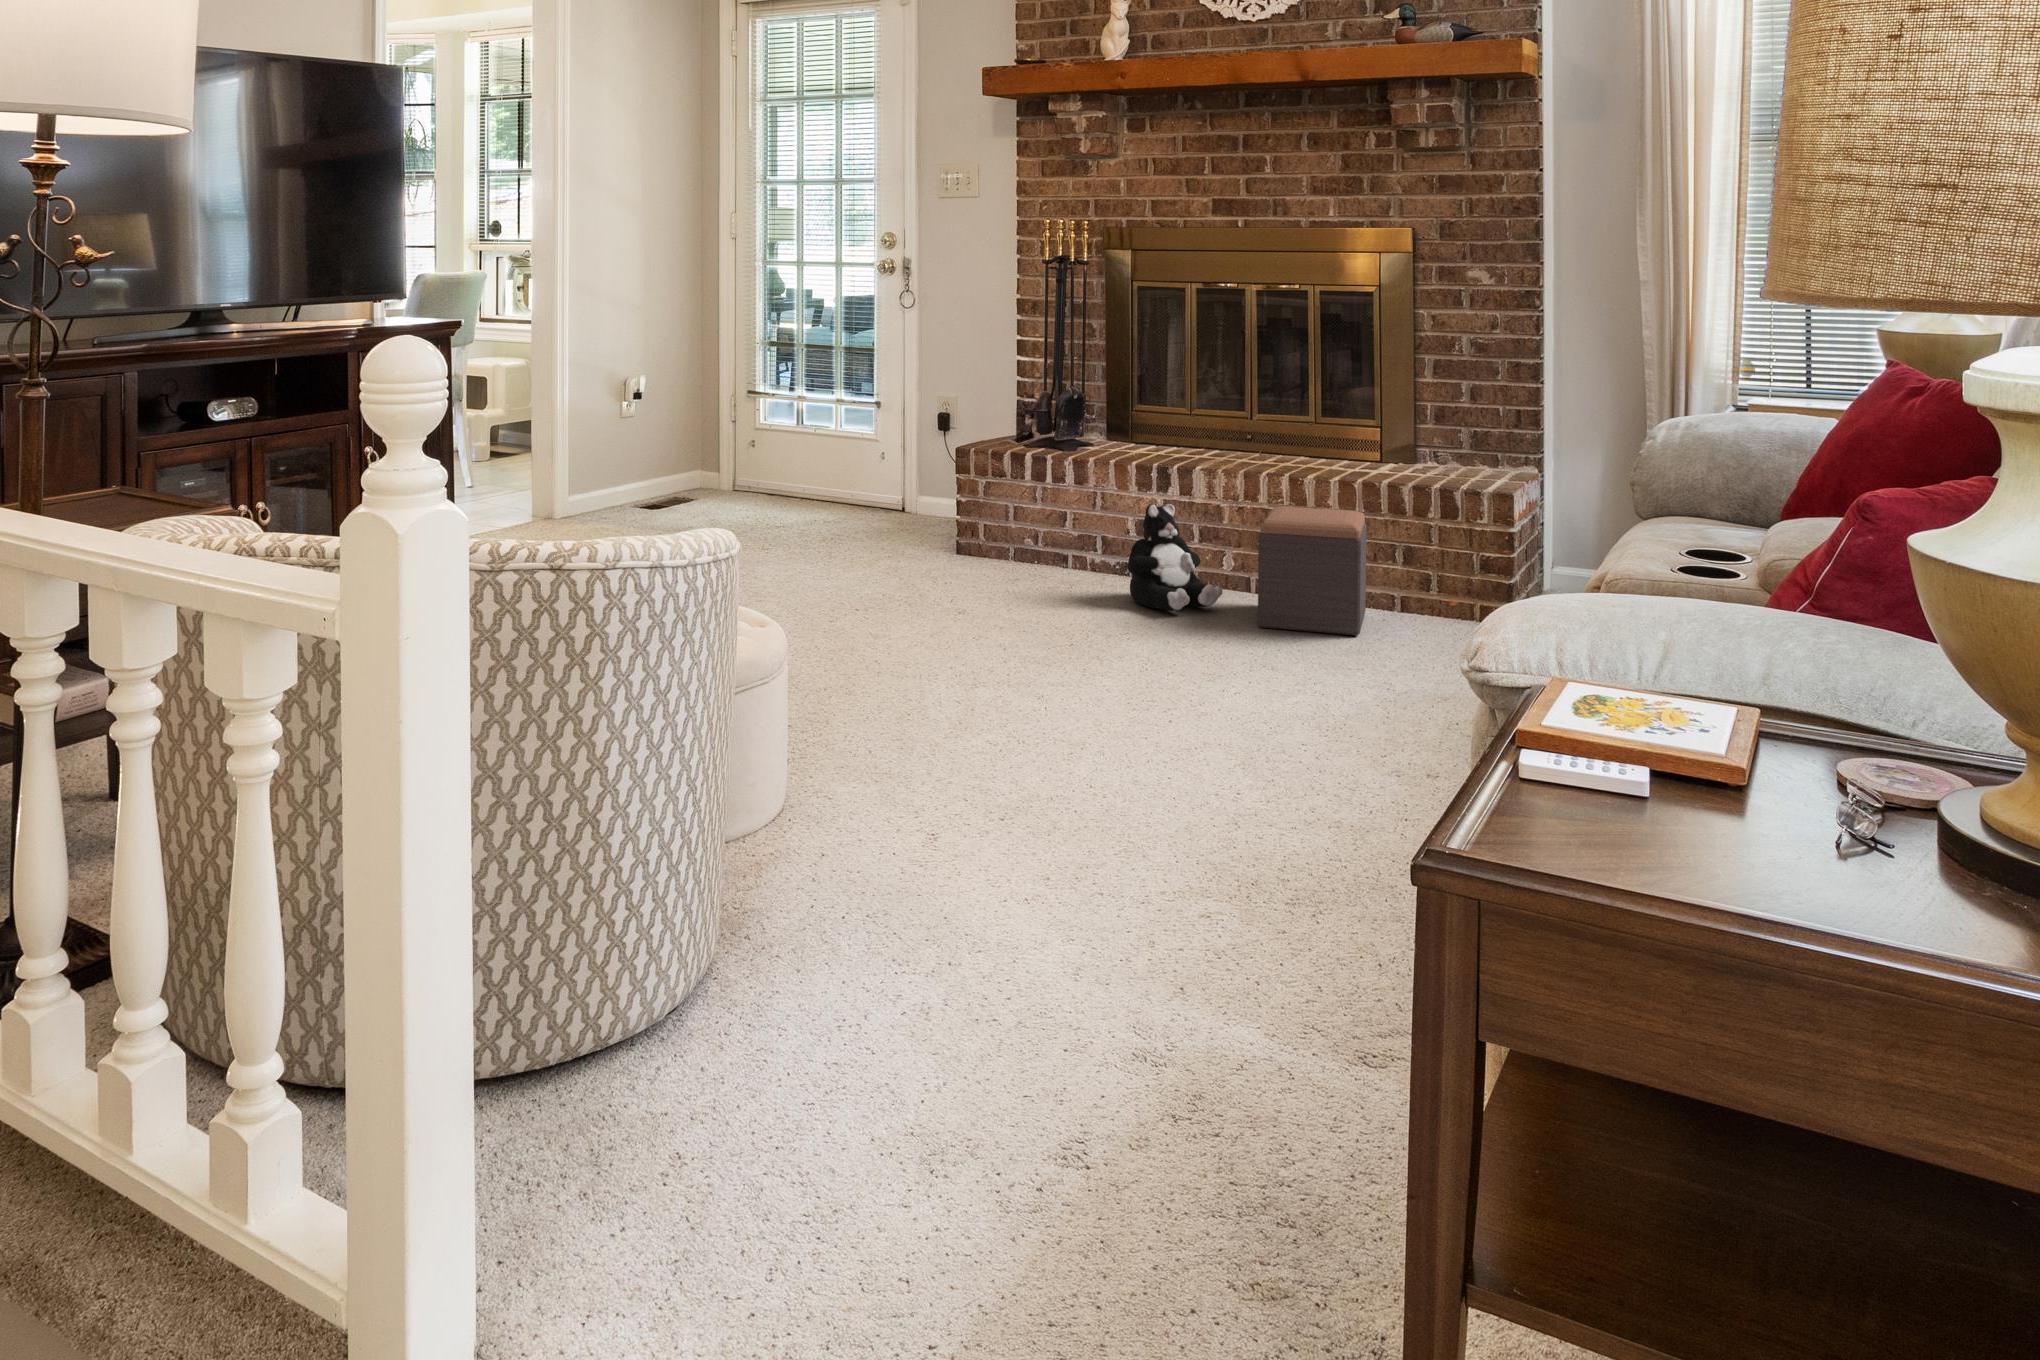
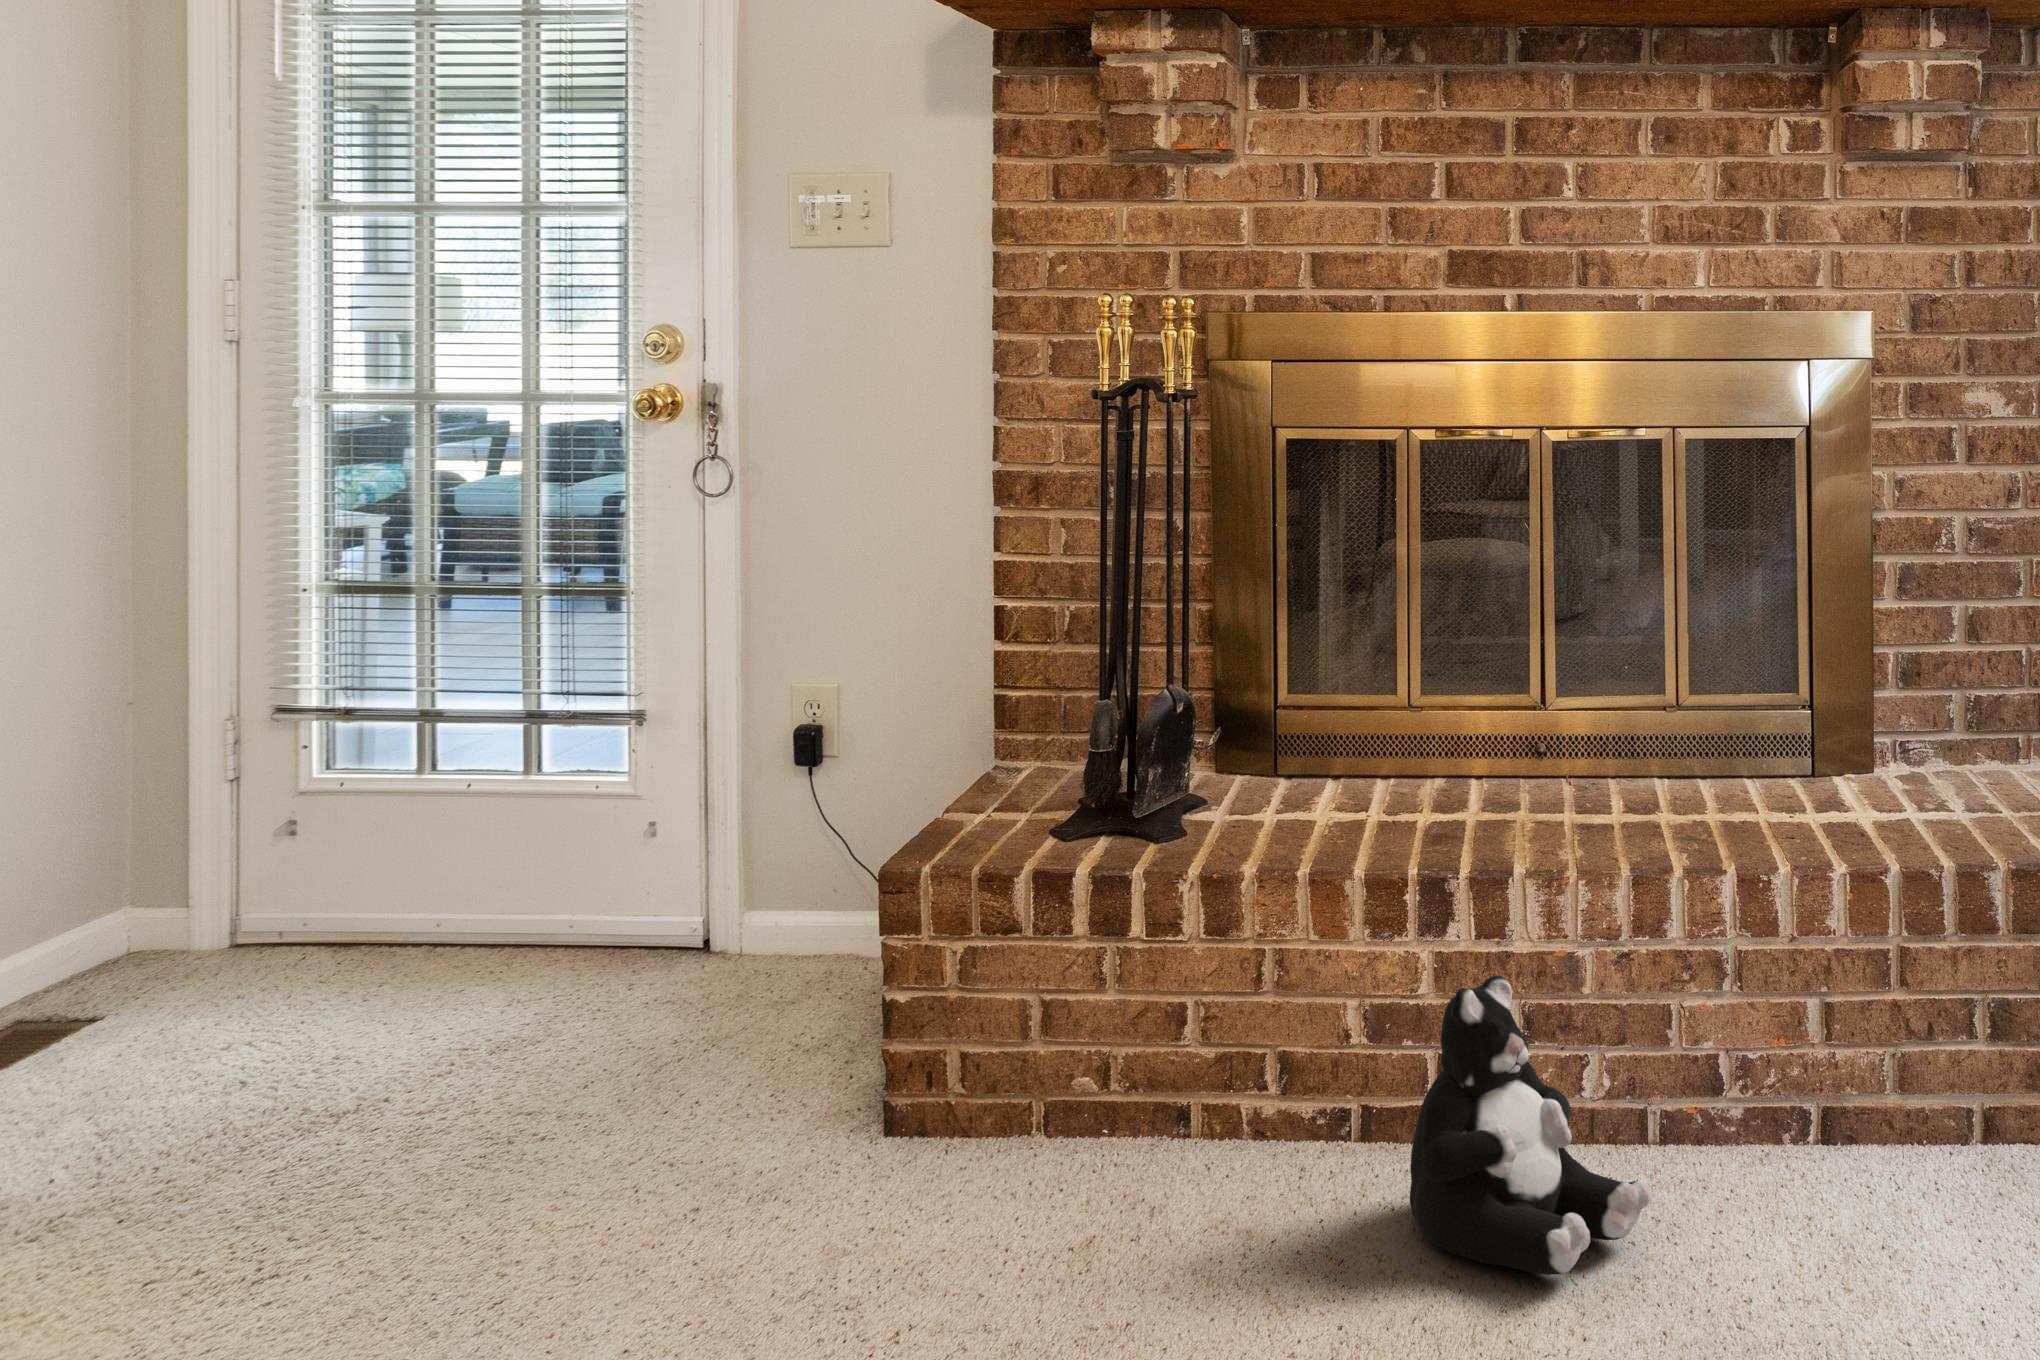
footstool: present [1258,507,1367,635] -> none [1723,953,2006,1295]

